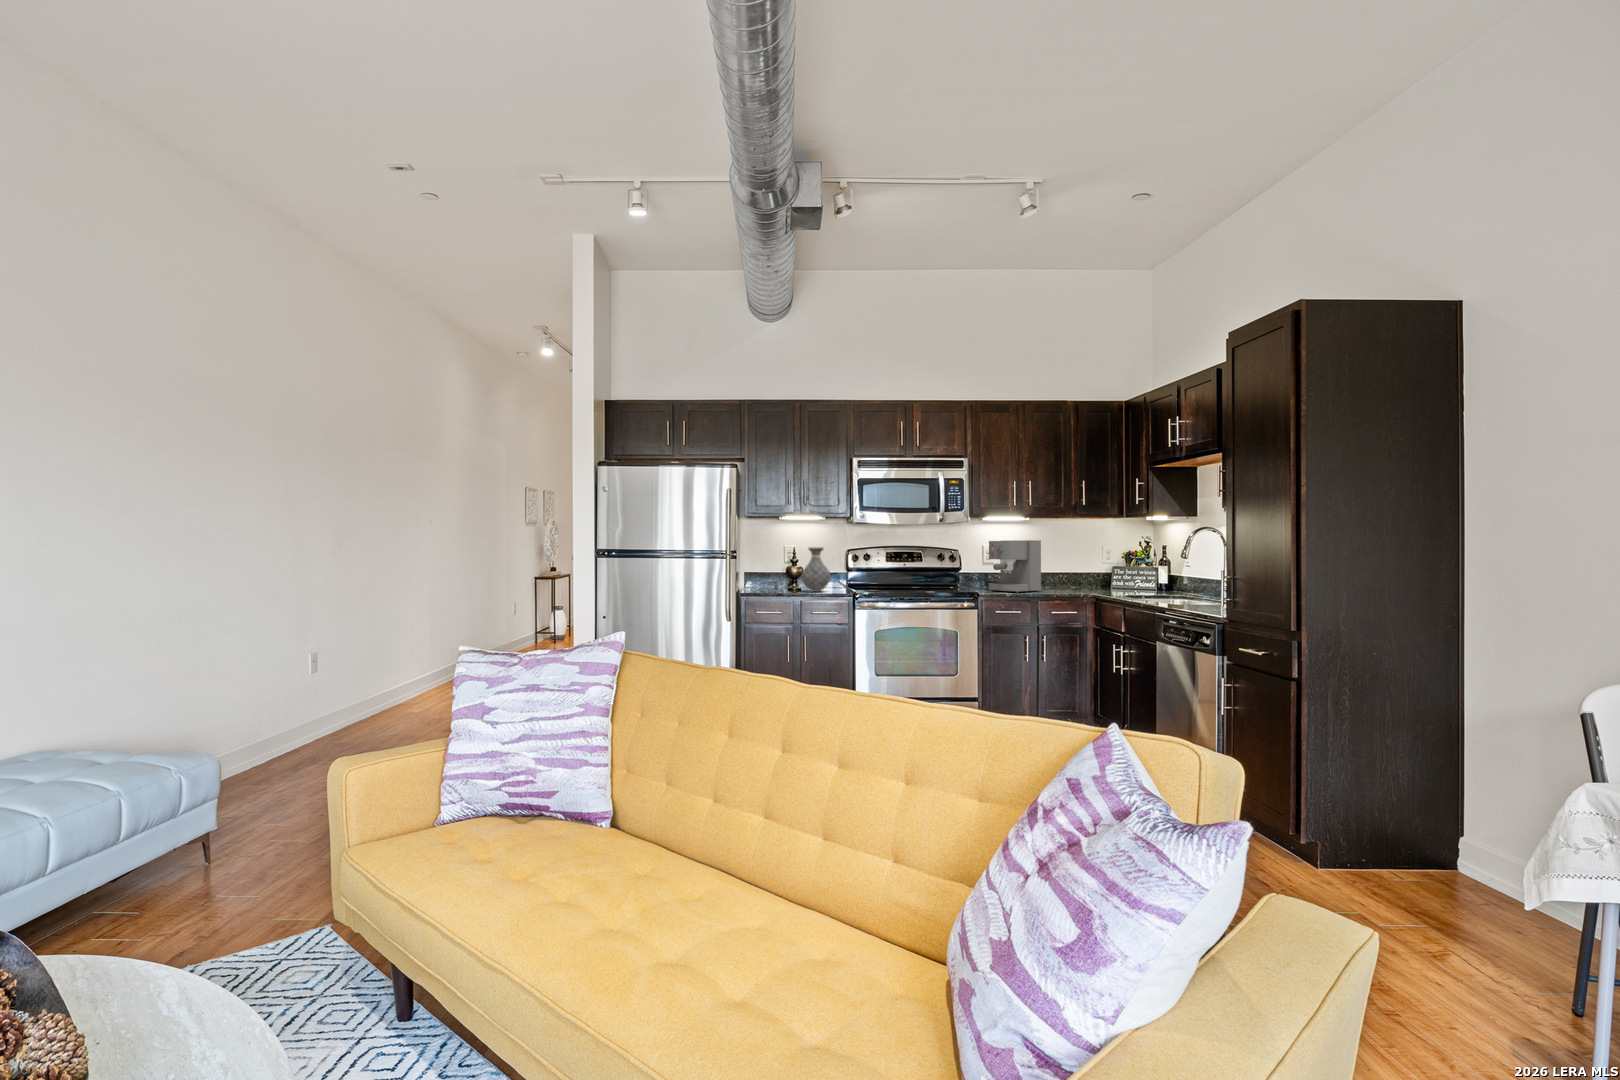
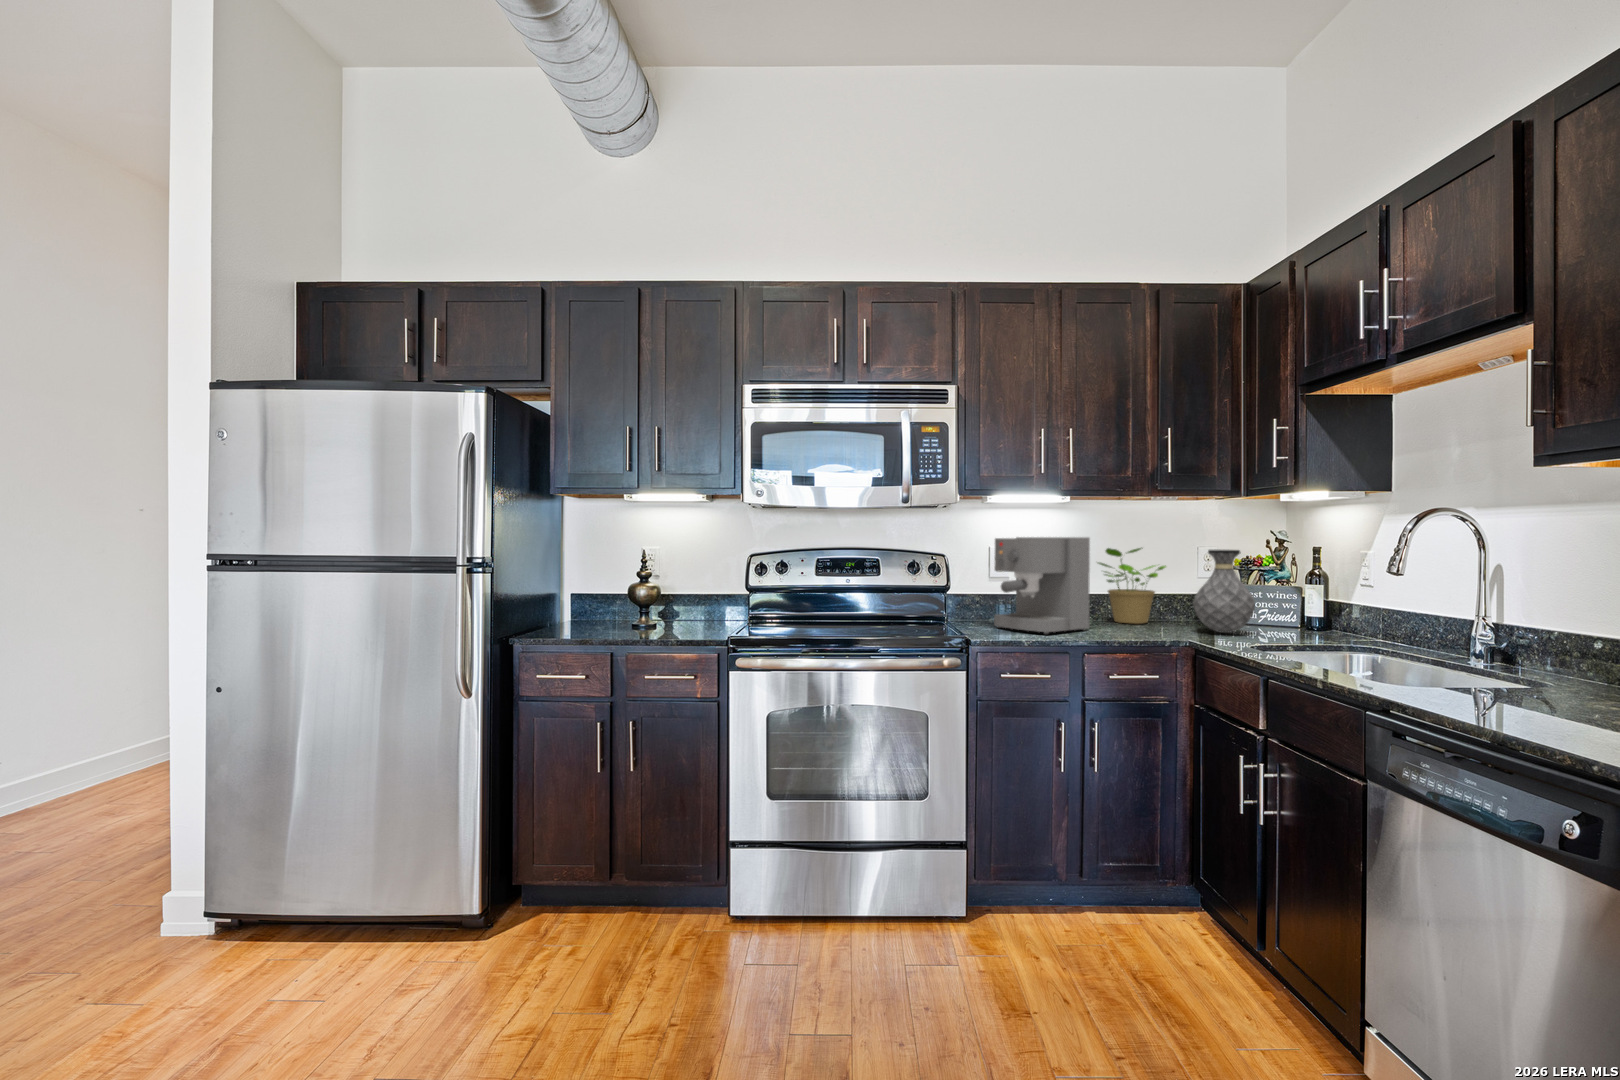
potted plant: none [1045,546,1084,589] -> present [1099,548,1166,624]
vase: present [801,548,831,592] -> present [1193,550,1255,633]

